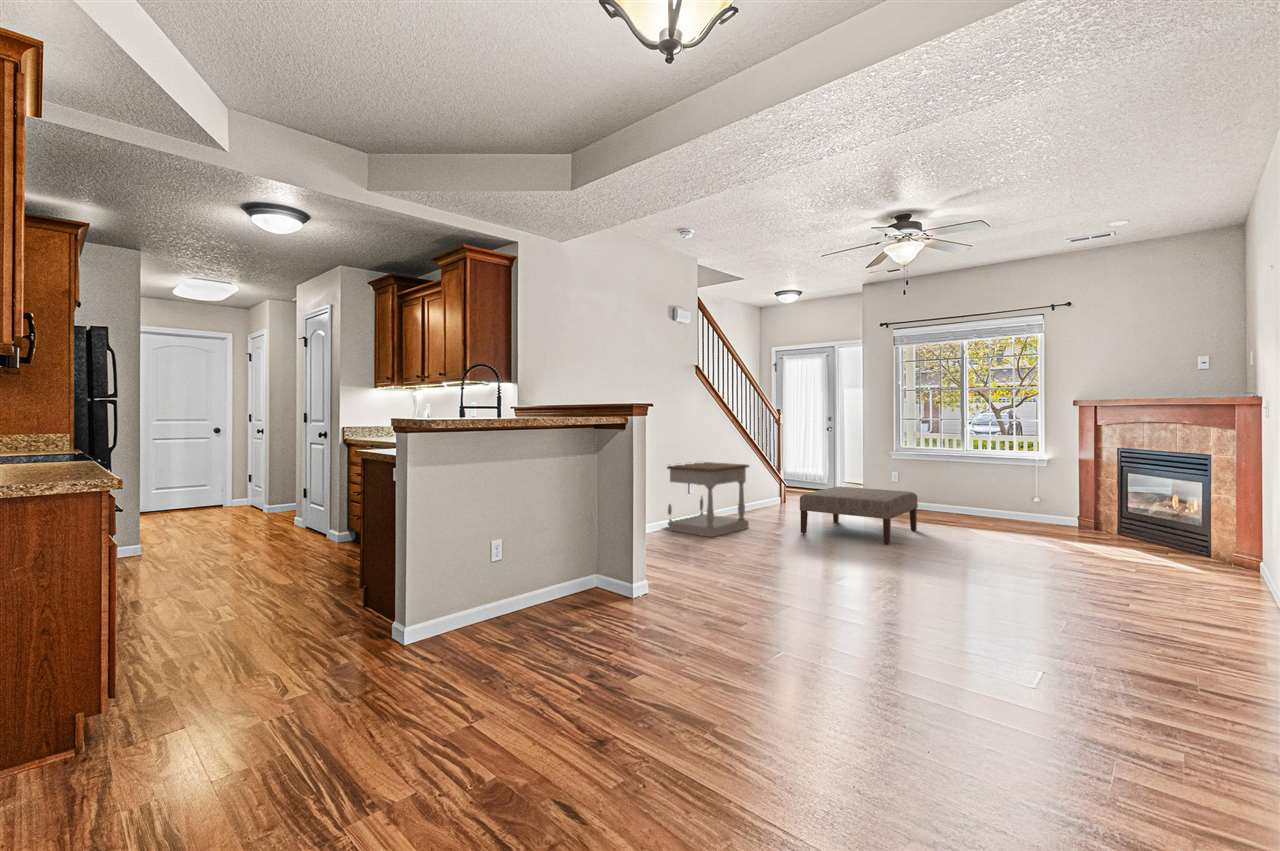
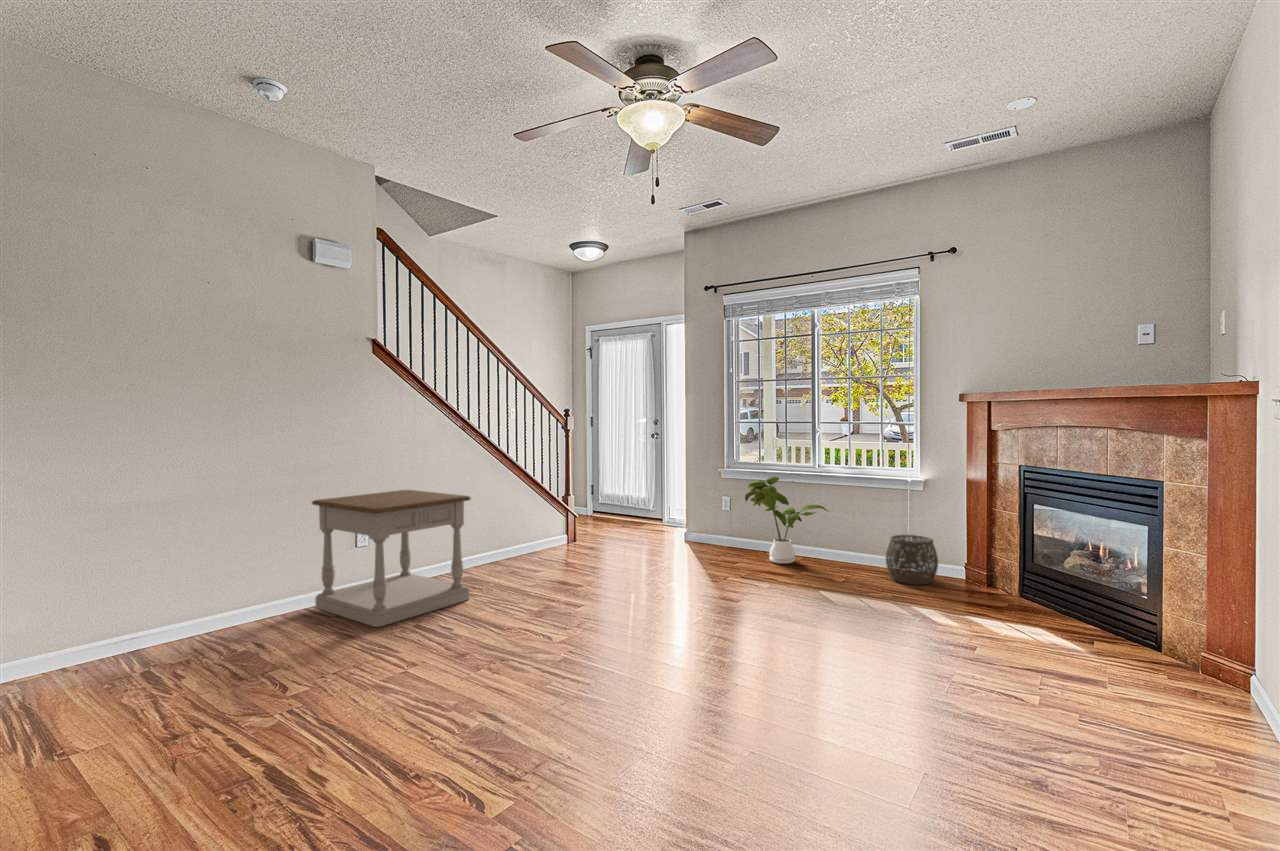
house plant: none [913,457,977,516] -> present [745,477,828,564]
ottoman: present [800,487,918,544] -> none [540,526,732,636]
woven basket: none [1020,496,1060,528] -> present [886,535,938,585]

